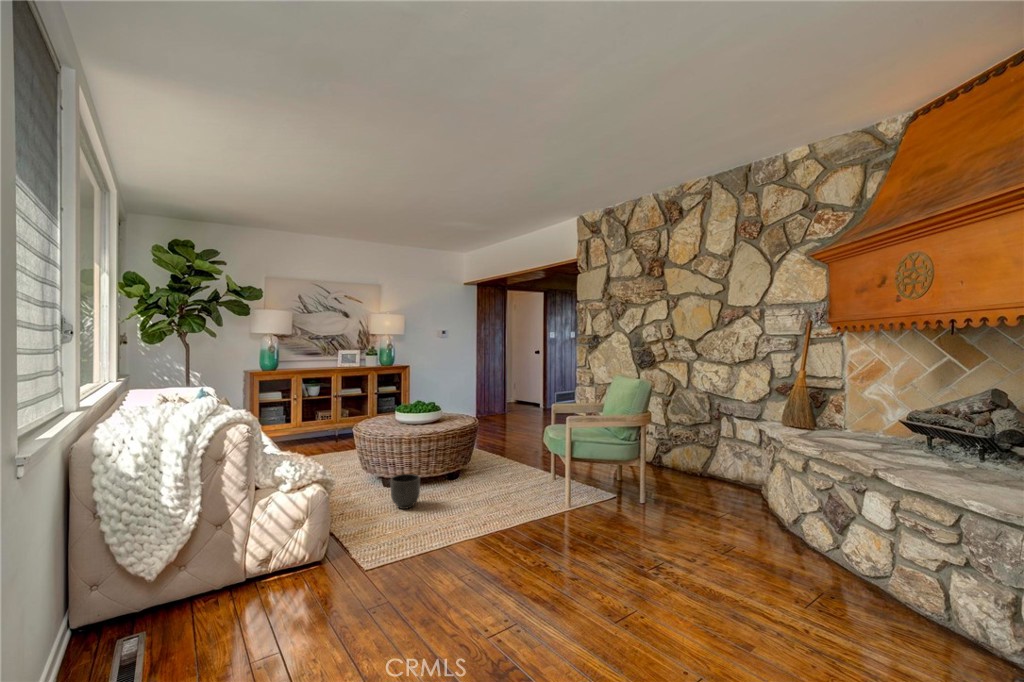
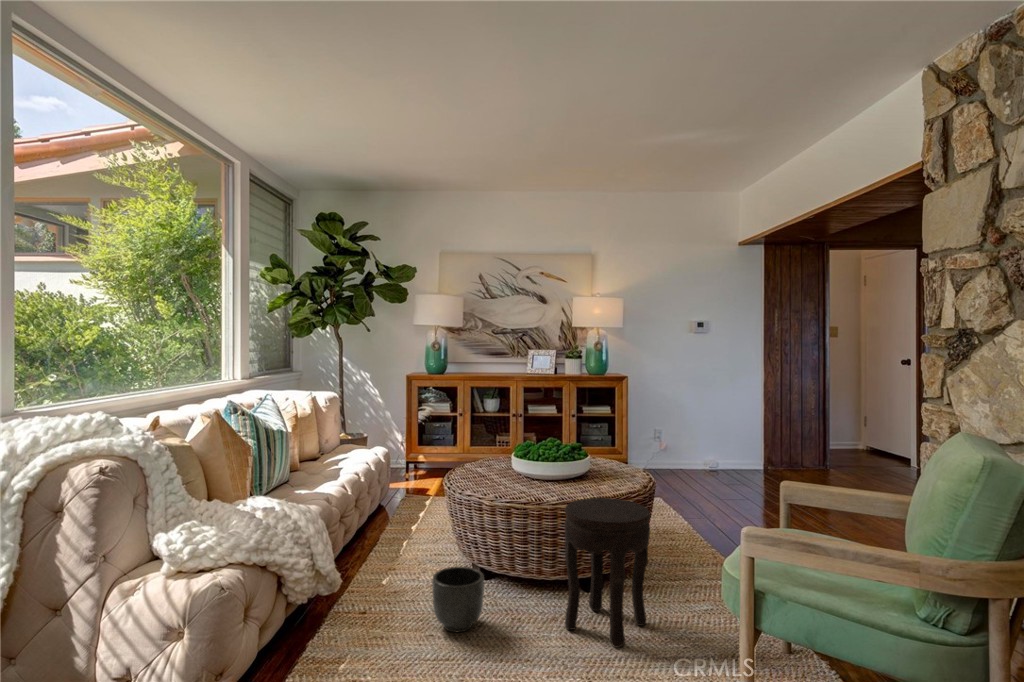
side table: none [455,426,498,495] -> present [564,498,650,647]

